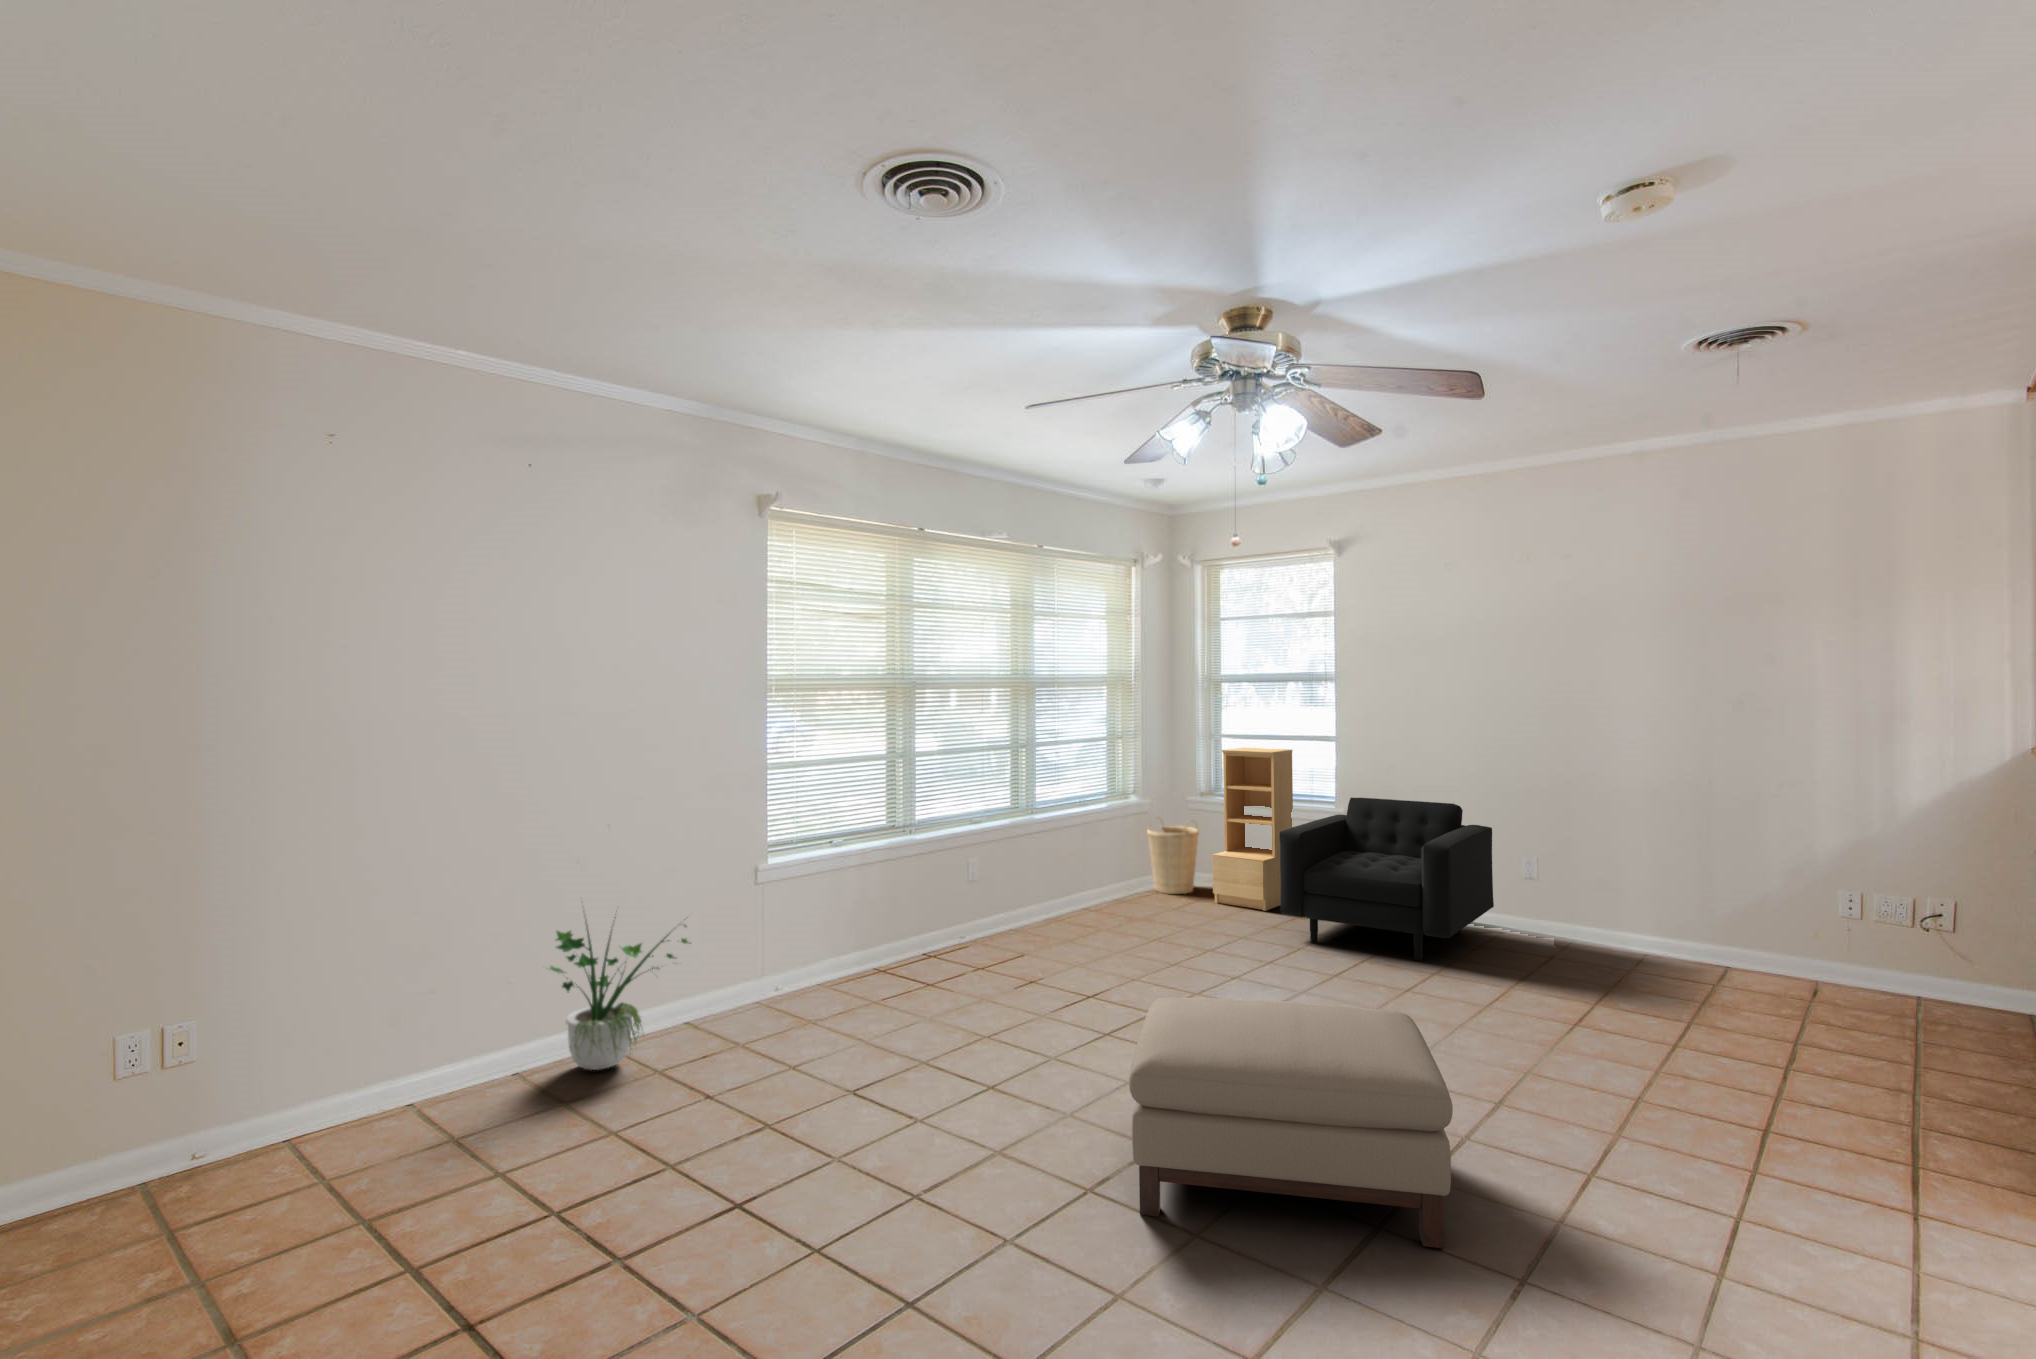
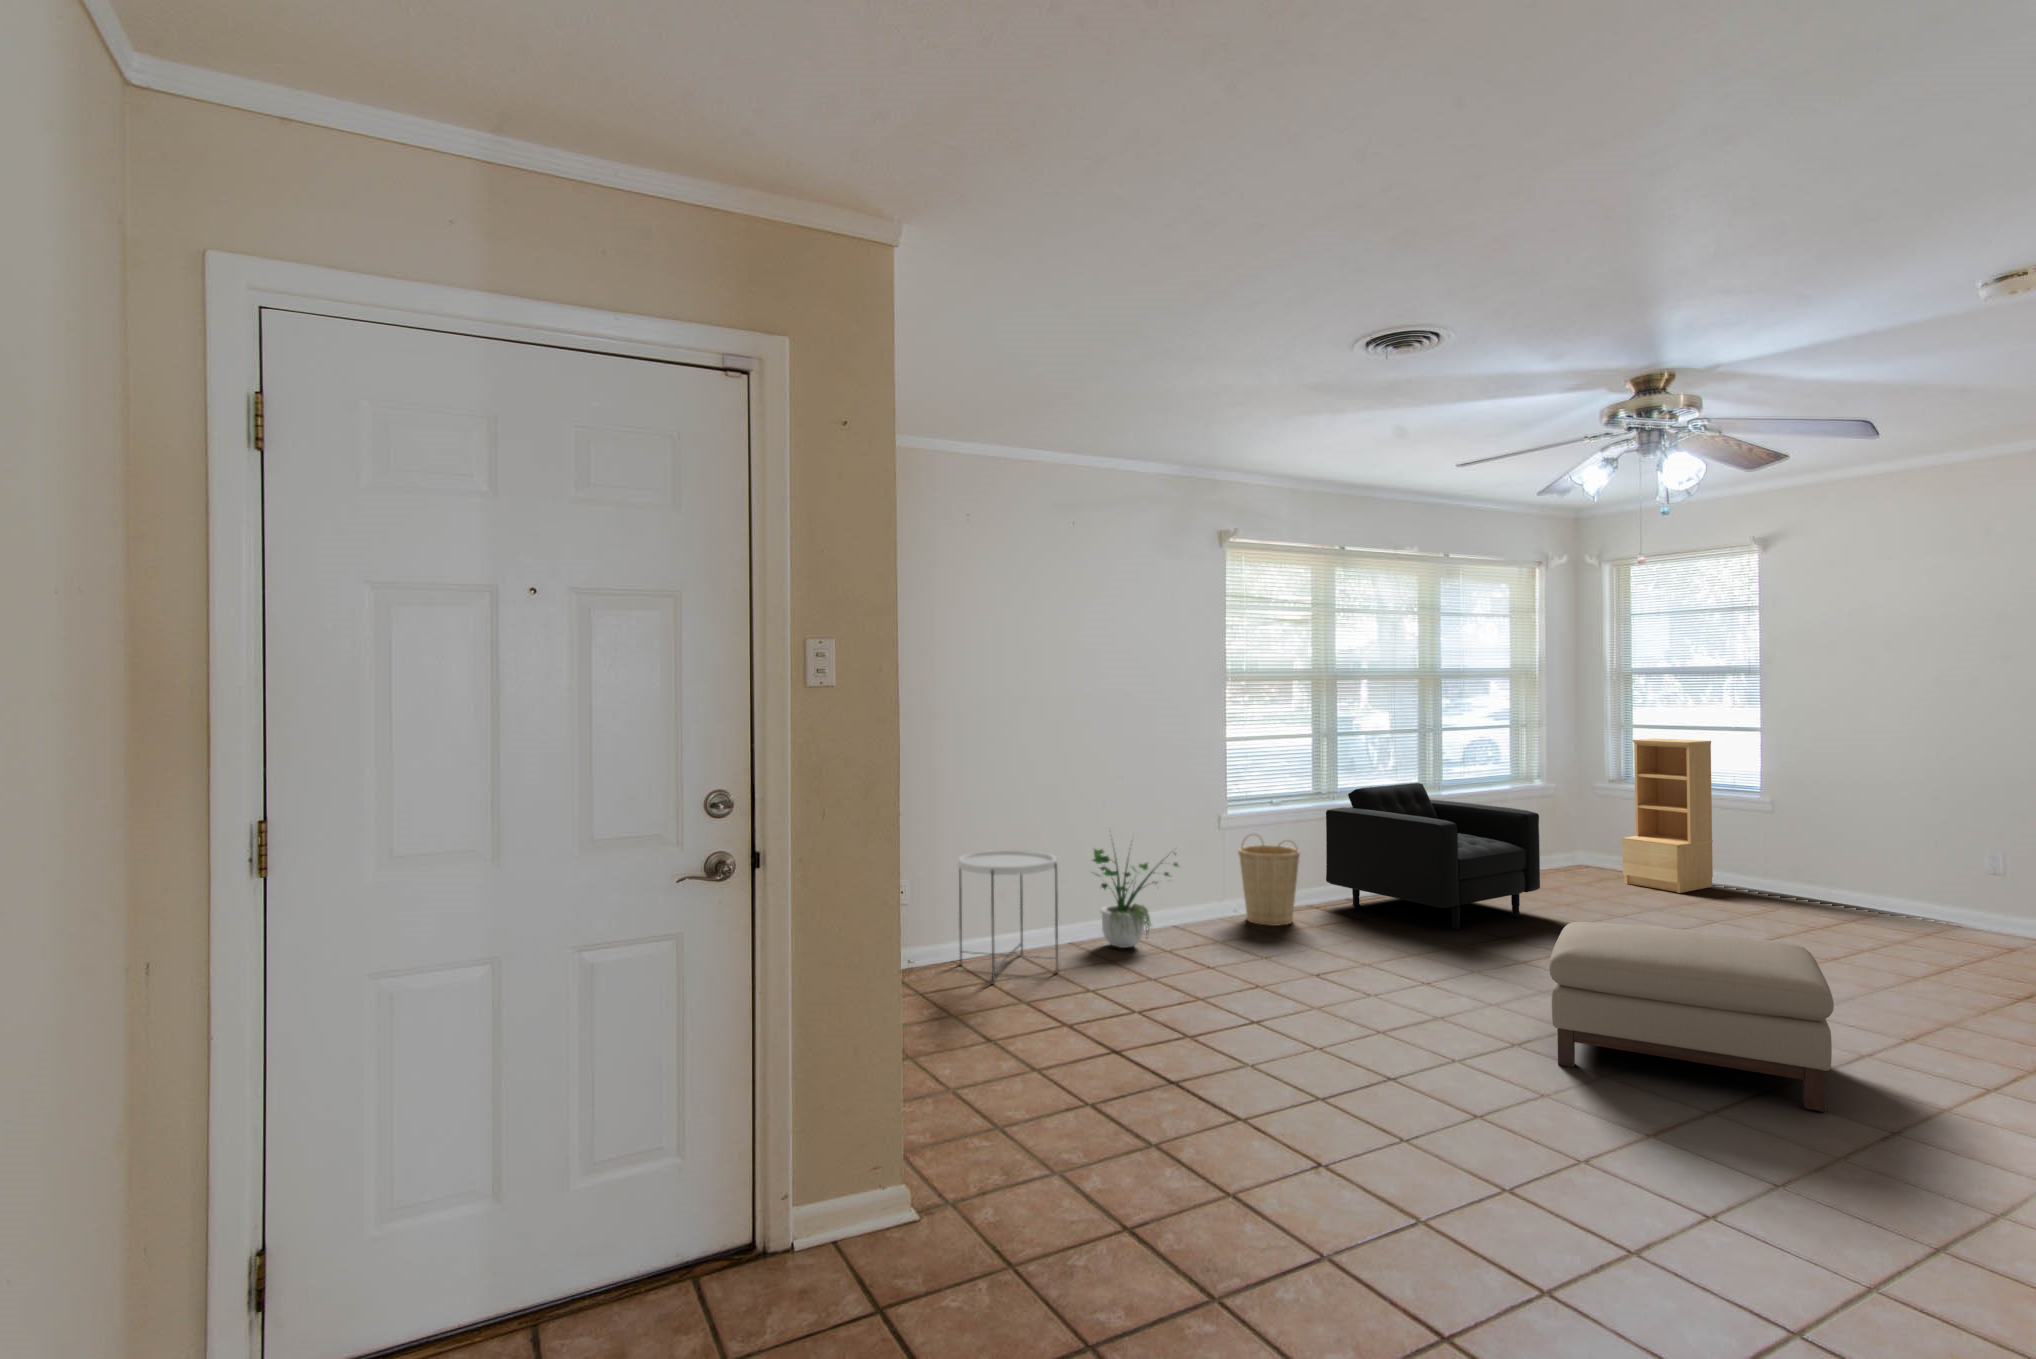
armchair: present [1280,798,1494,961] -> present [1326,783,1540,929]
basket: present [1147,826,1199,894] -> present [1238,833,1300,926]
side table: none [294,947,473,1177] -> present [958,850,1059,983]

